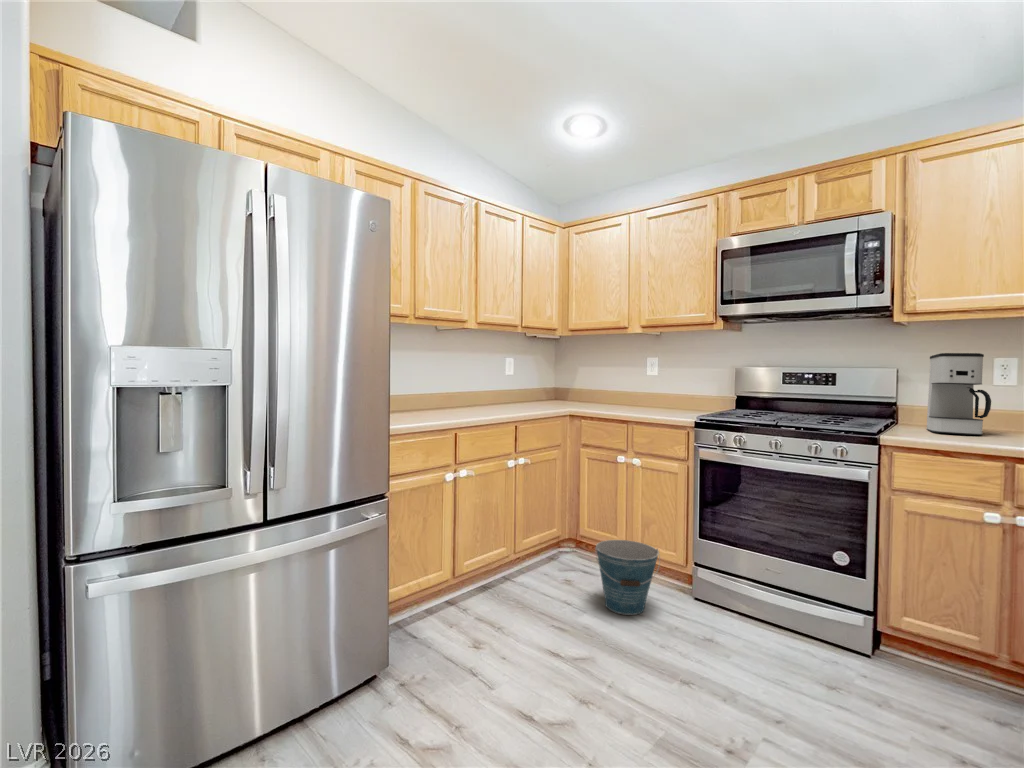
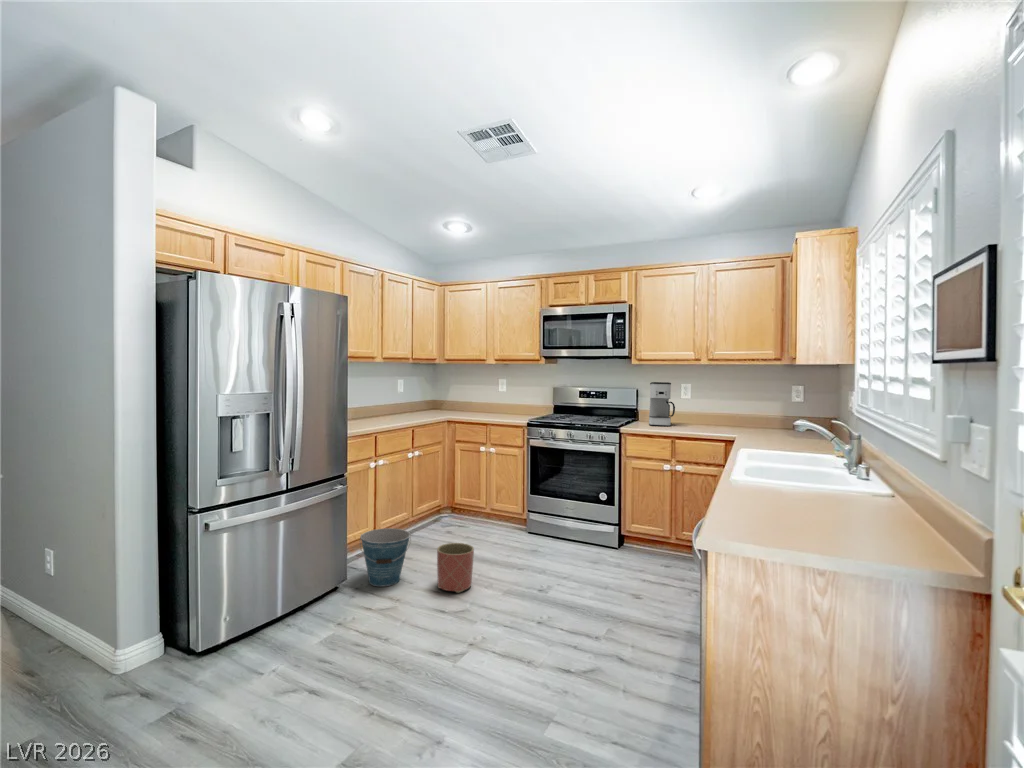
bucket: present [595,540,659,615] -> present [360,528,411,586]
planter: none [533,624,599,724] -> present [437,543,474,593]

